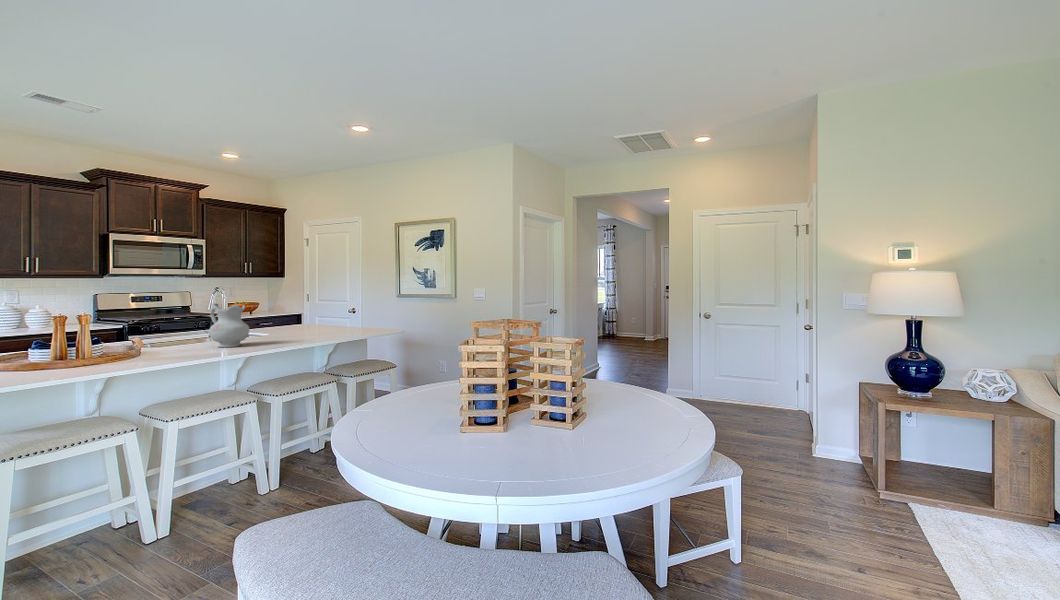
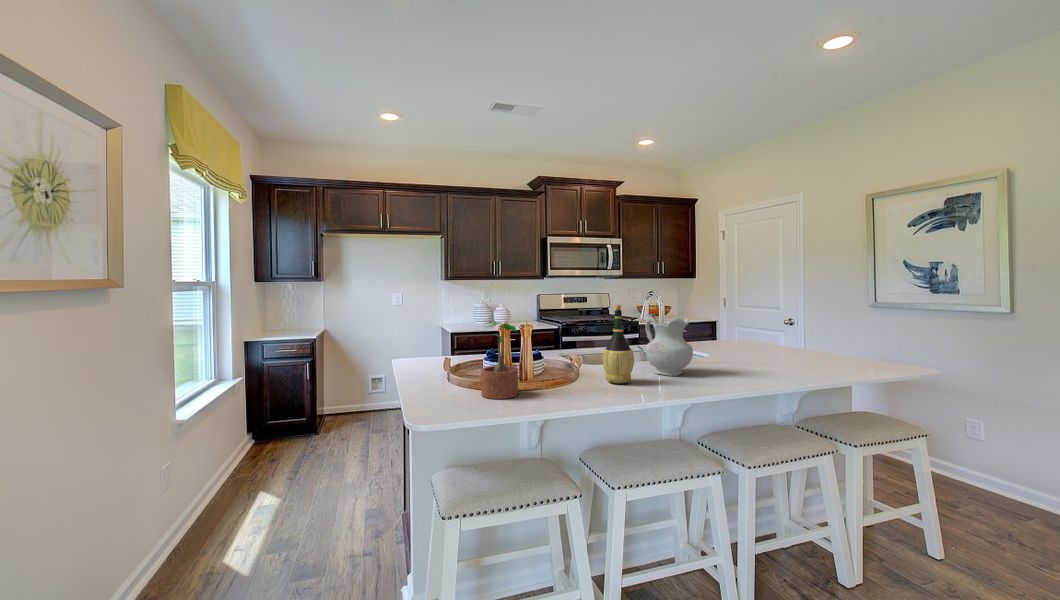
wine bottle: none [166,296,196,354] -> present [602,305,634,383]
potted plant: none [32,310,78,373] -> present [481,322,518,399]

